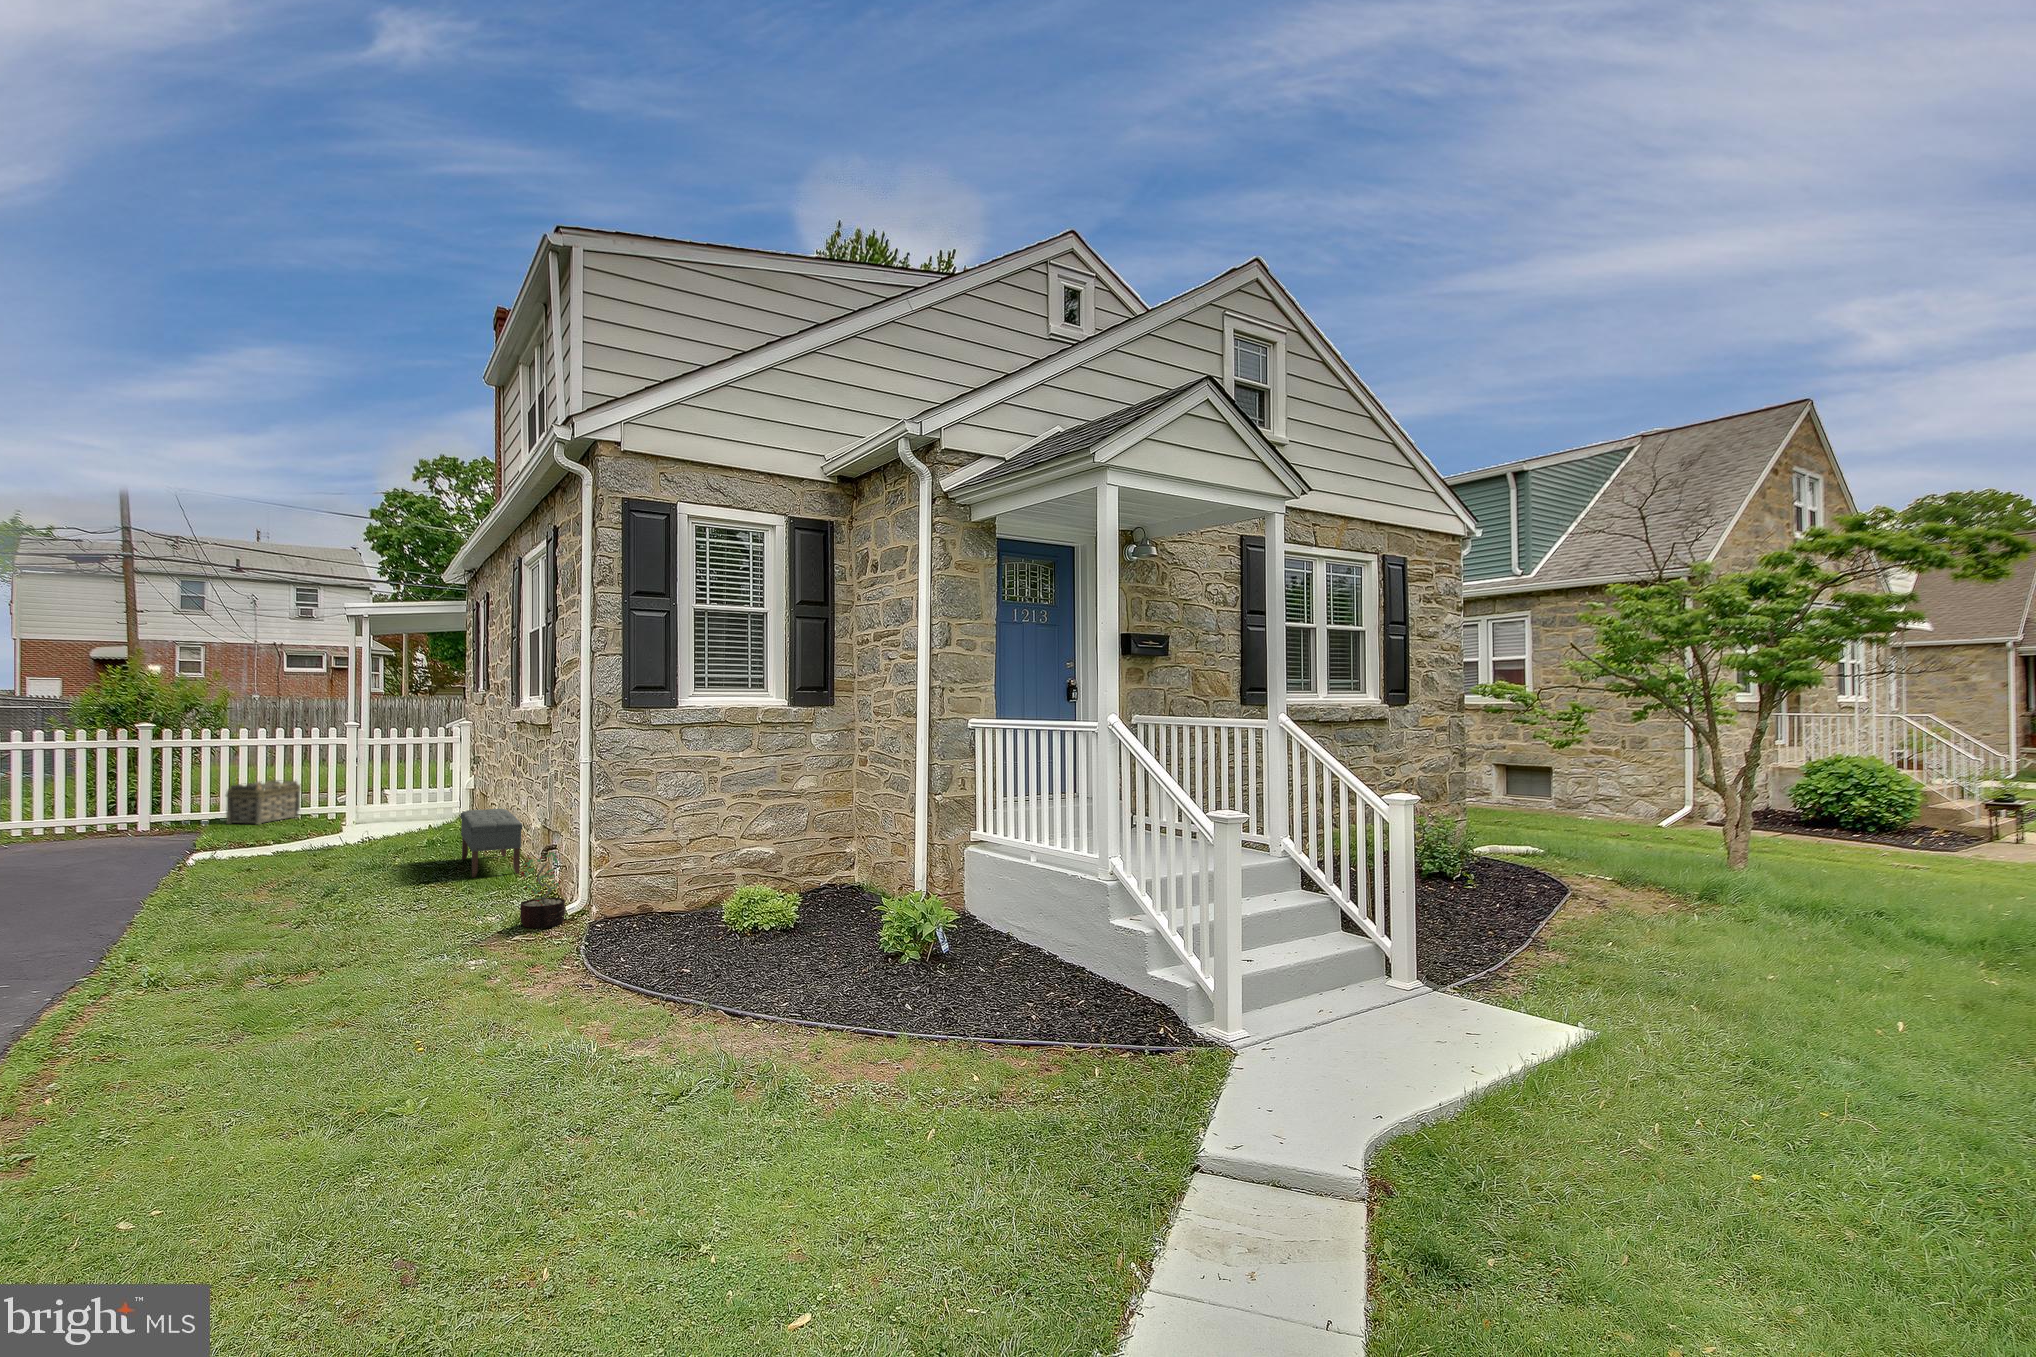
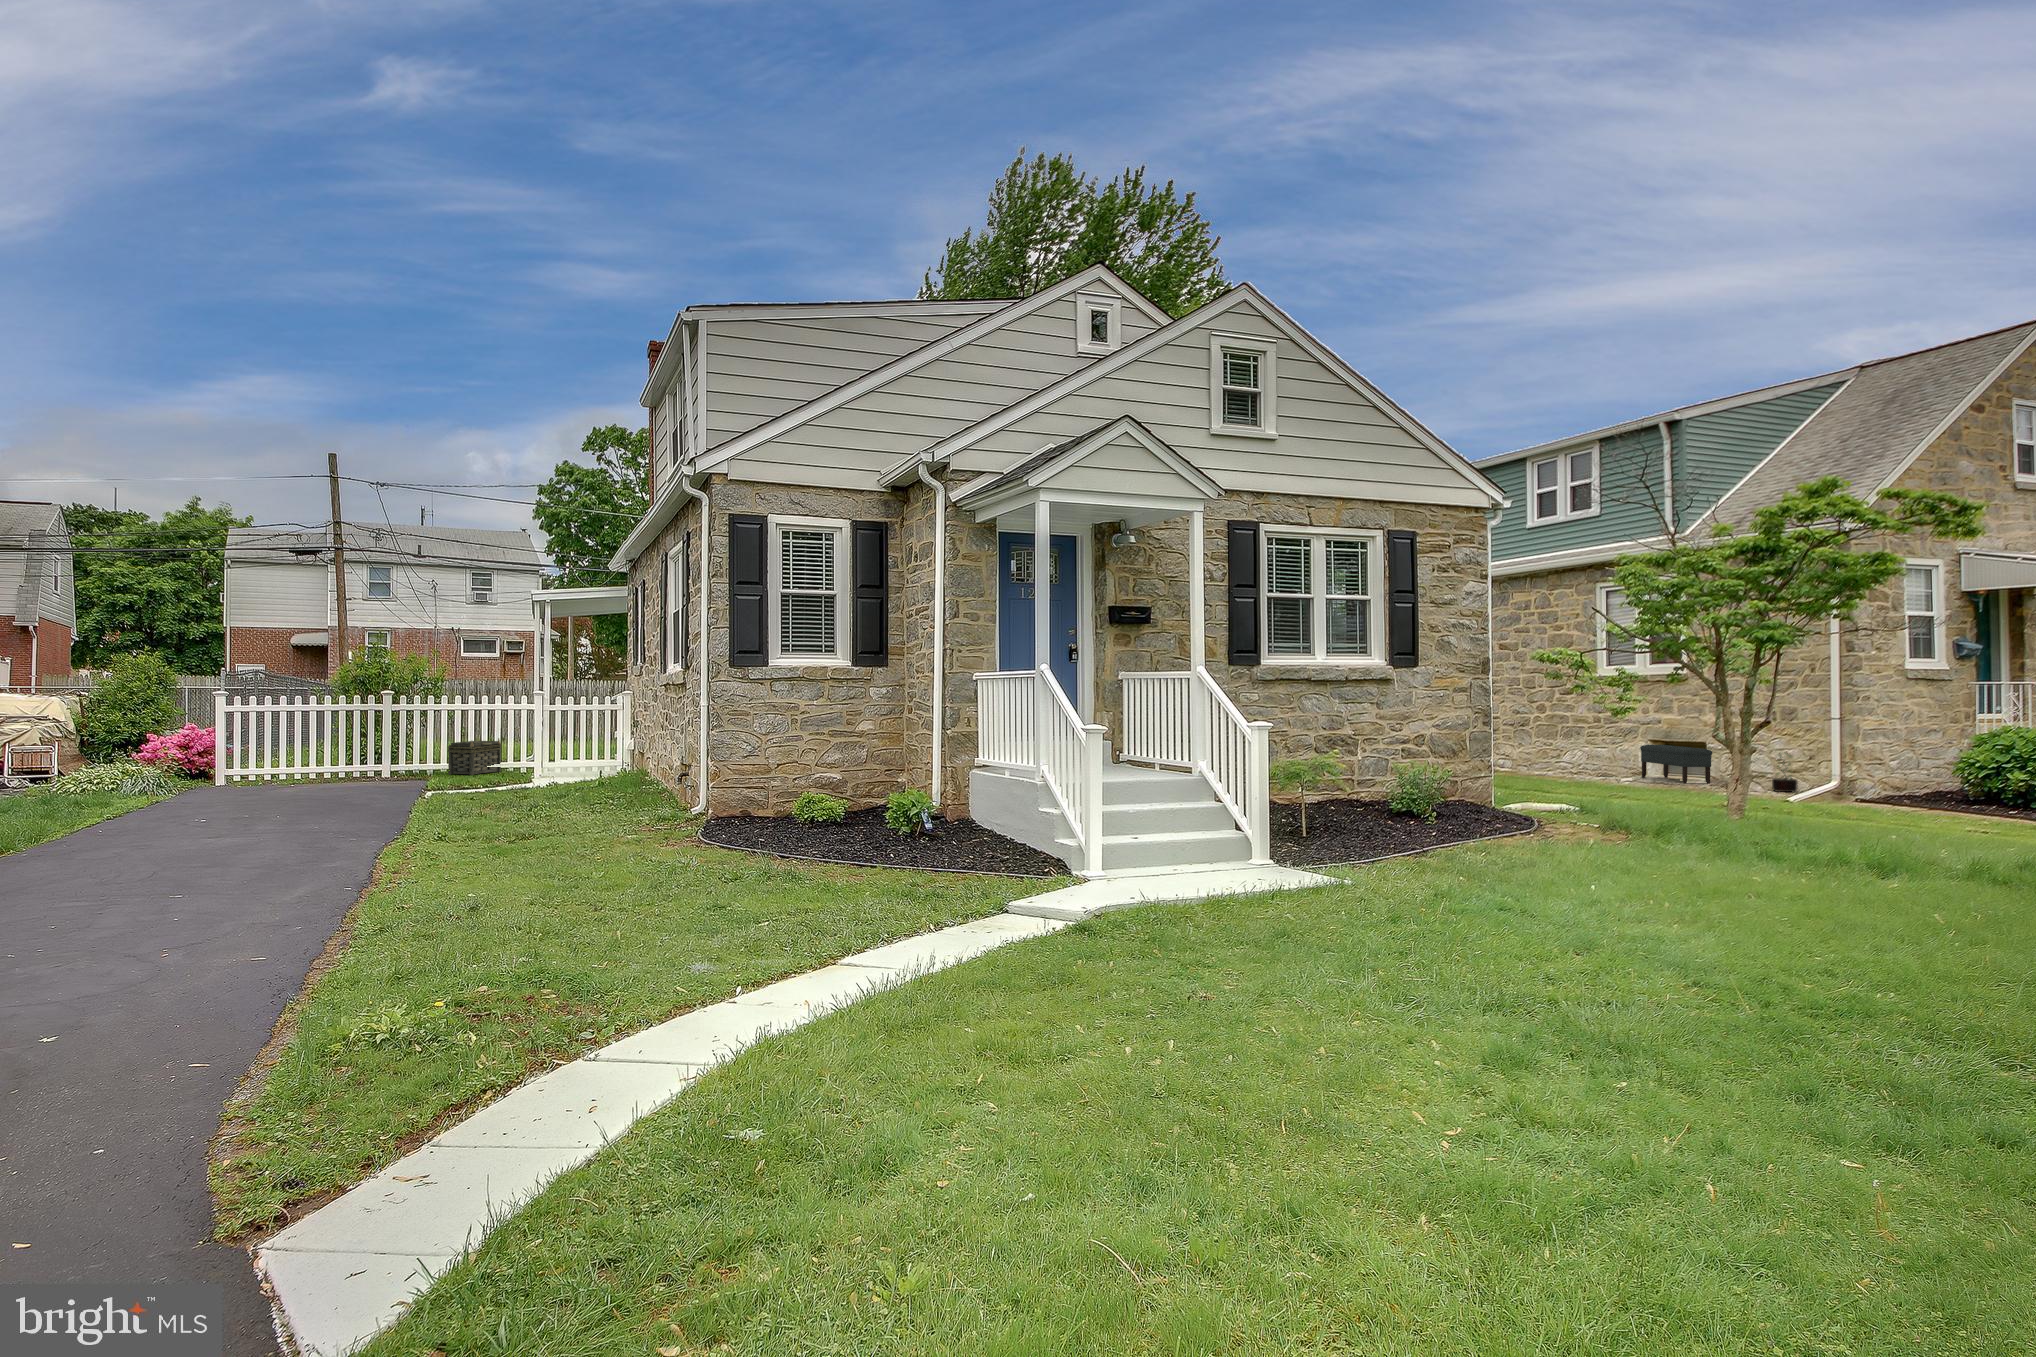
bench: present [460,809,523,878] -> present [1640,745,1712,784]
decorative plant: present [520,851,566,928] -> present [1772,753,1798,792]

